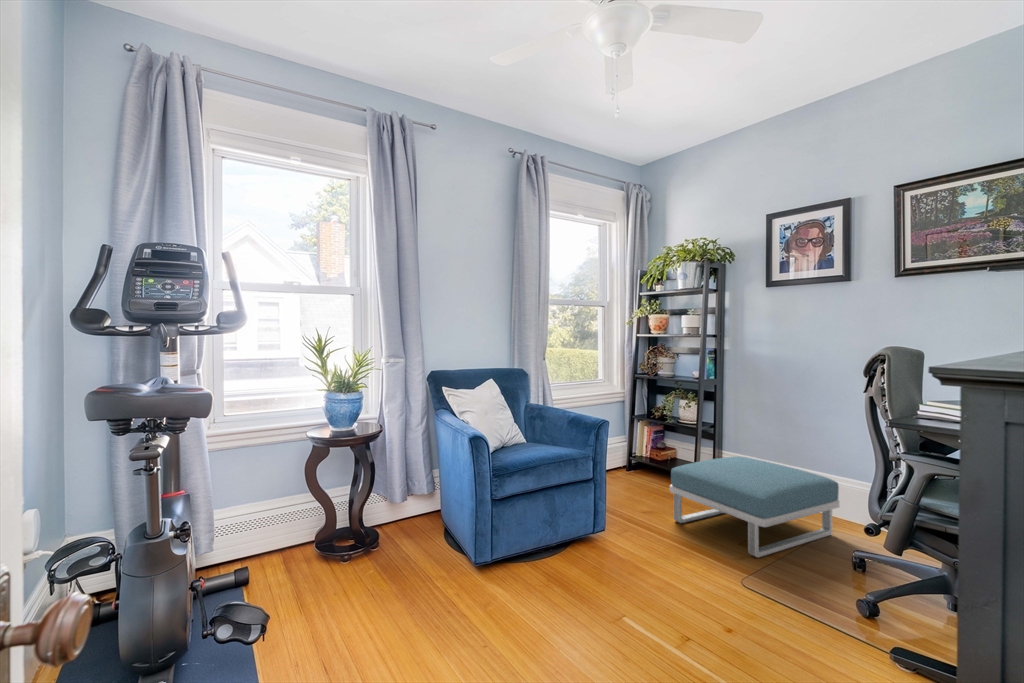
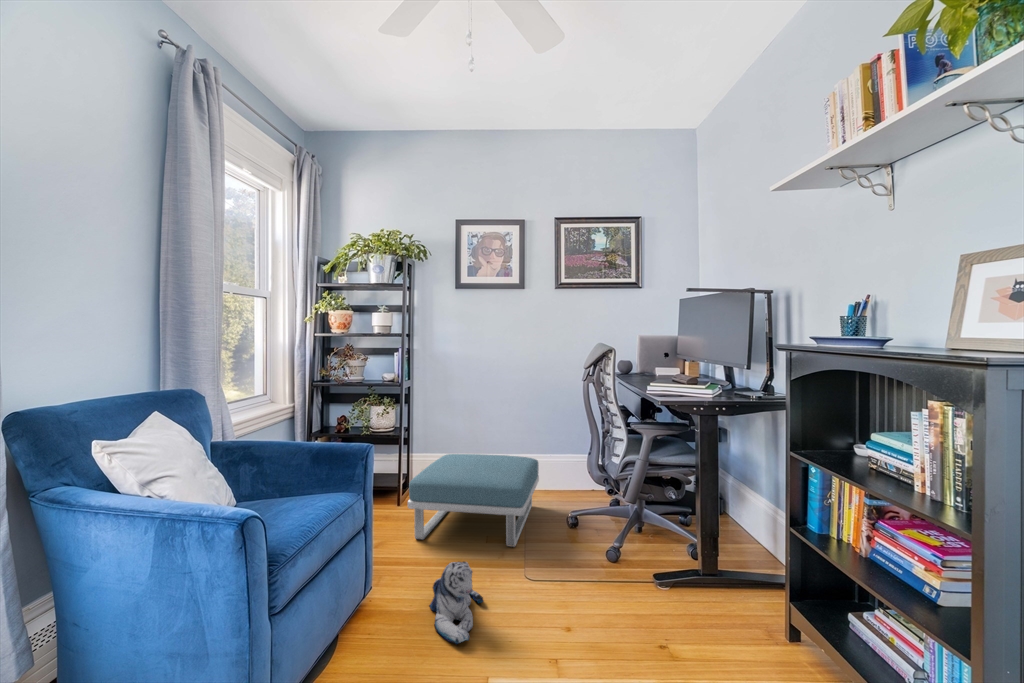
plush toy: none [617,530,675,594] -> present [429,562,483,644]

